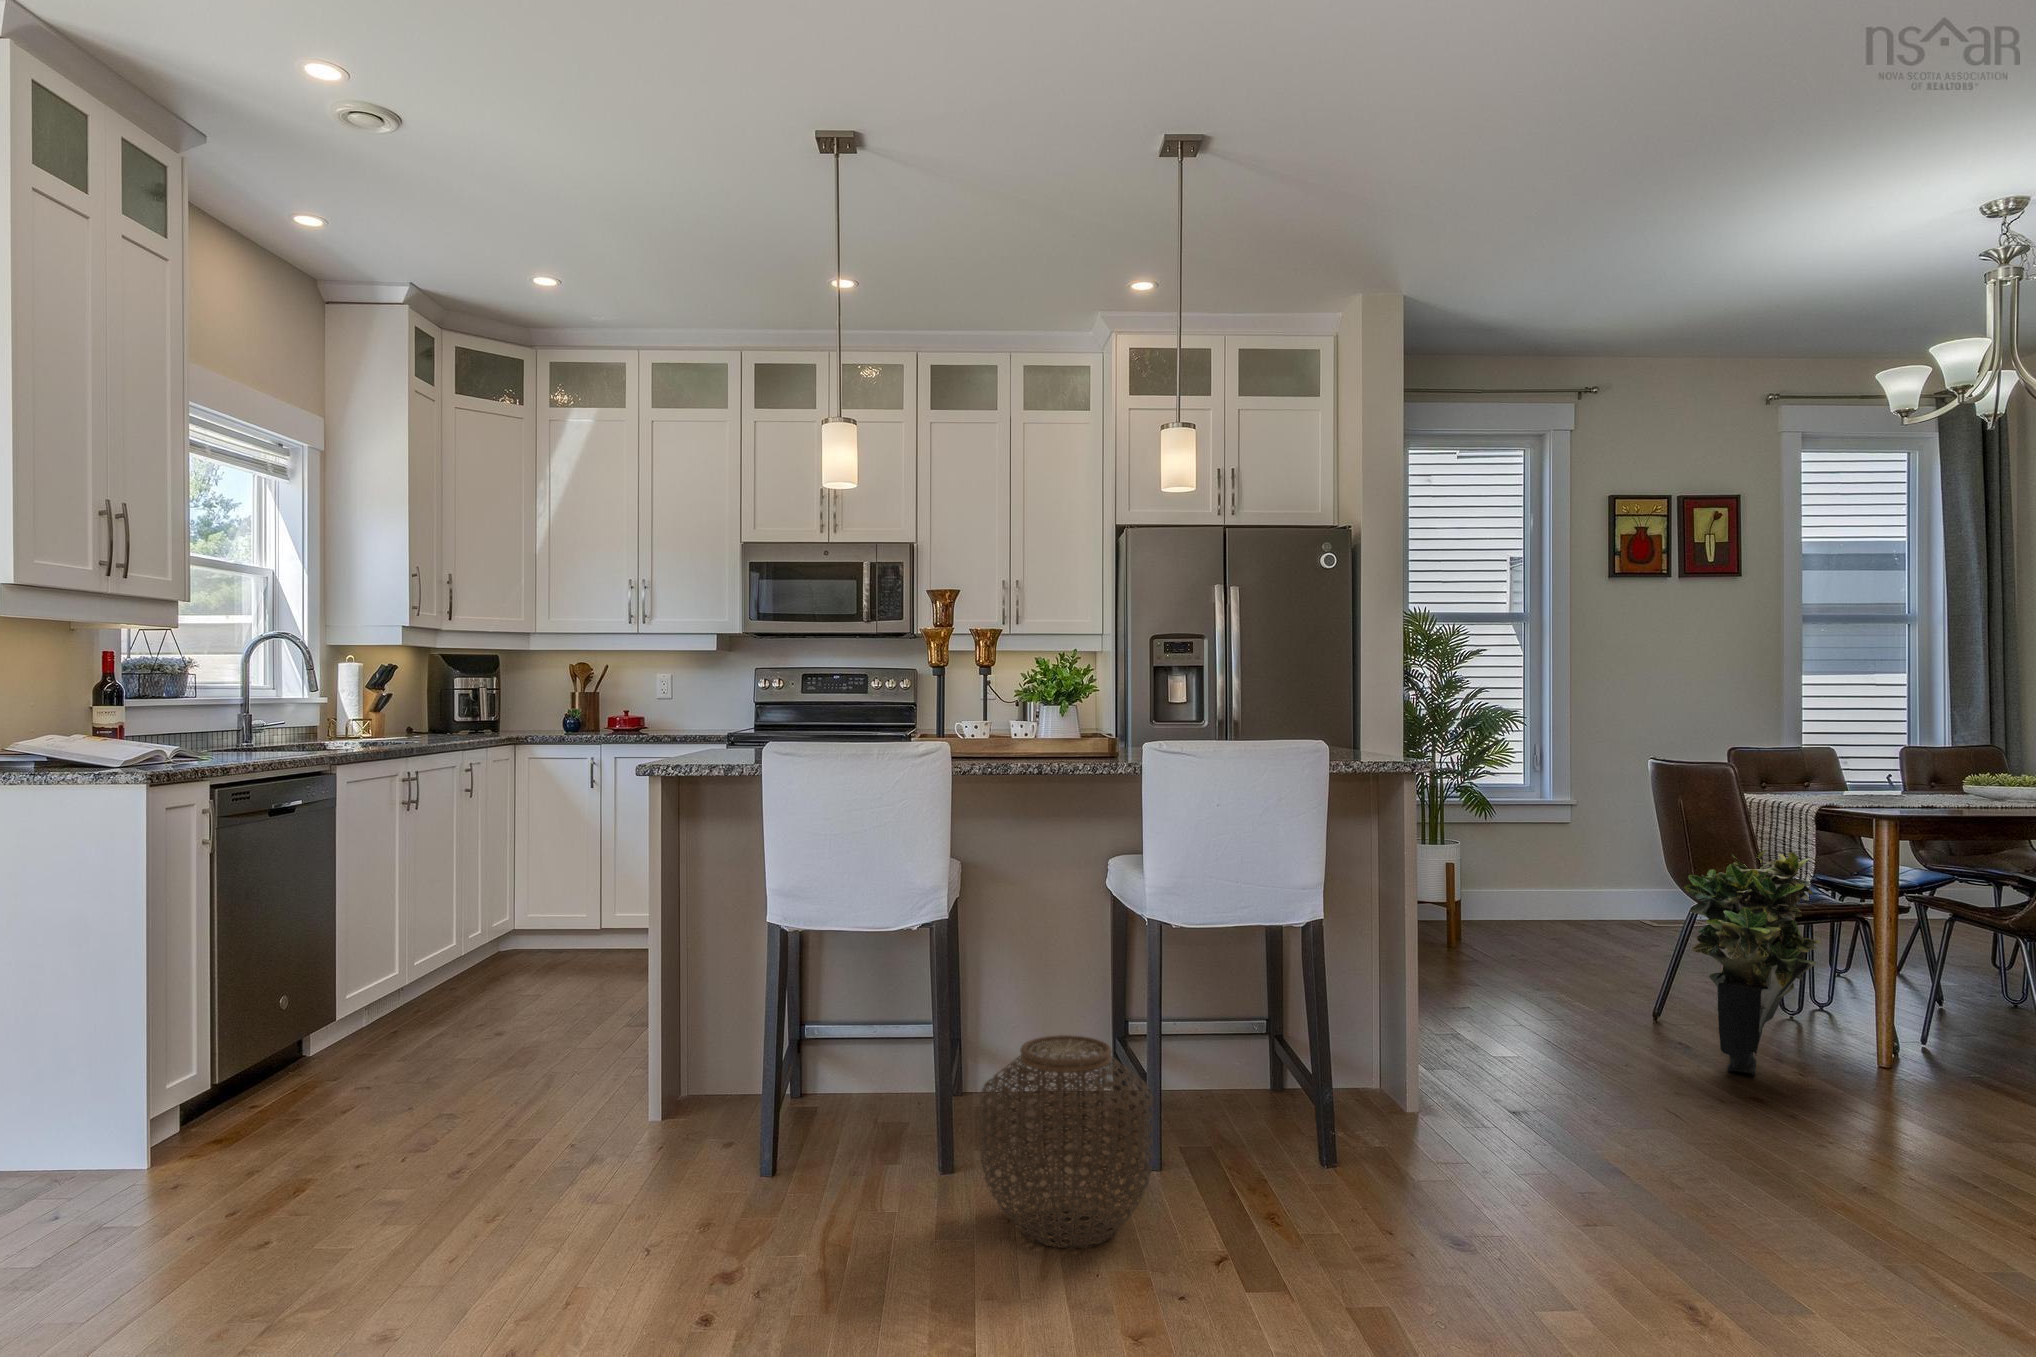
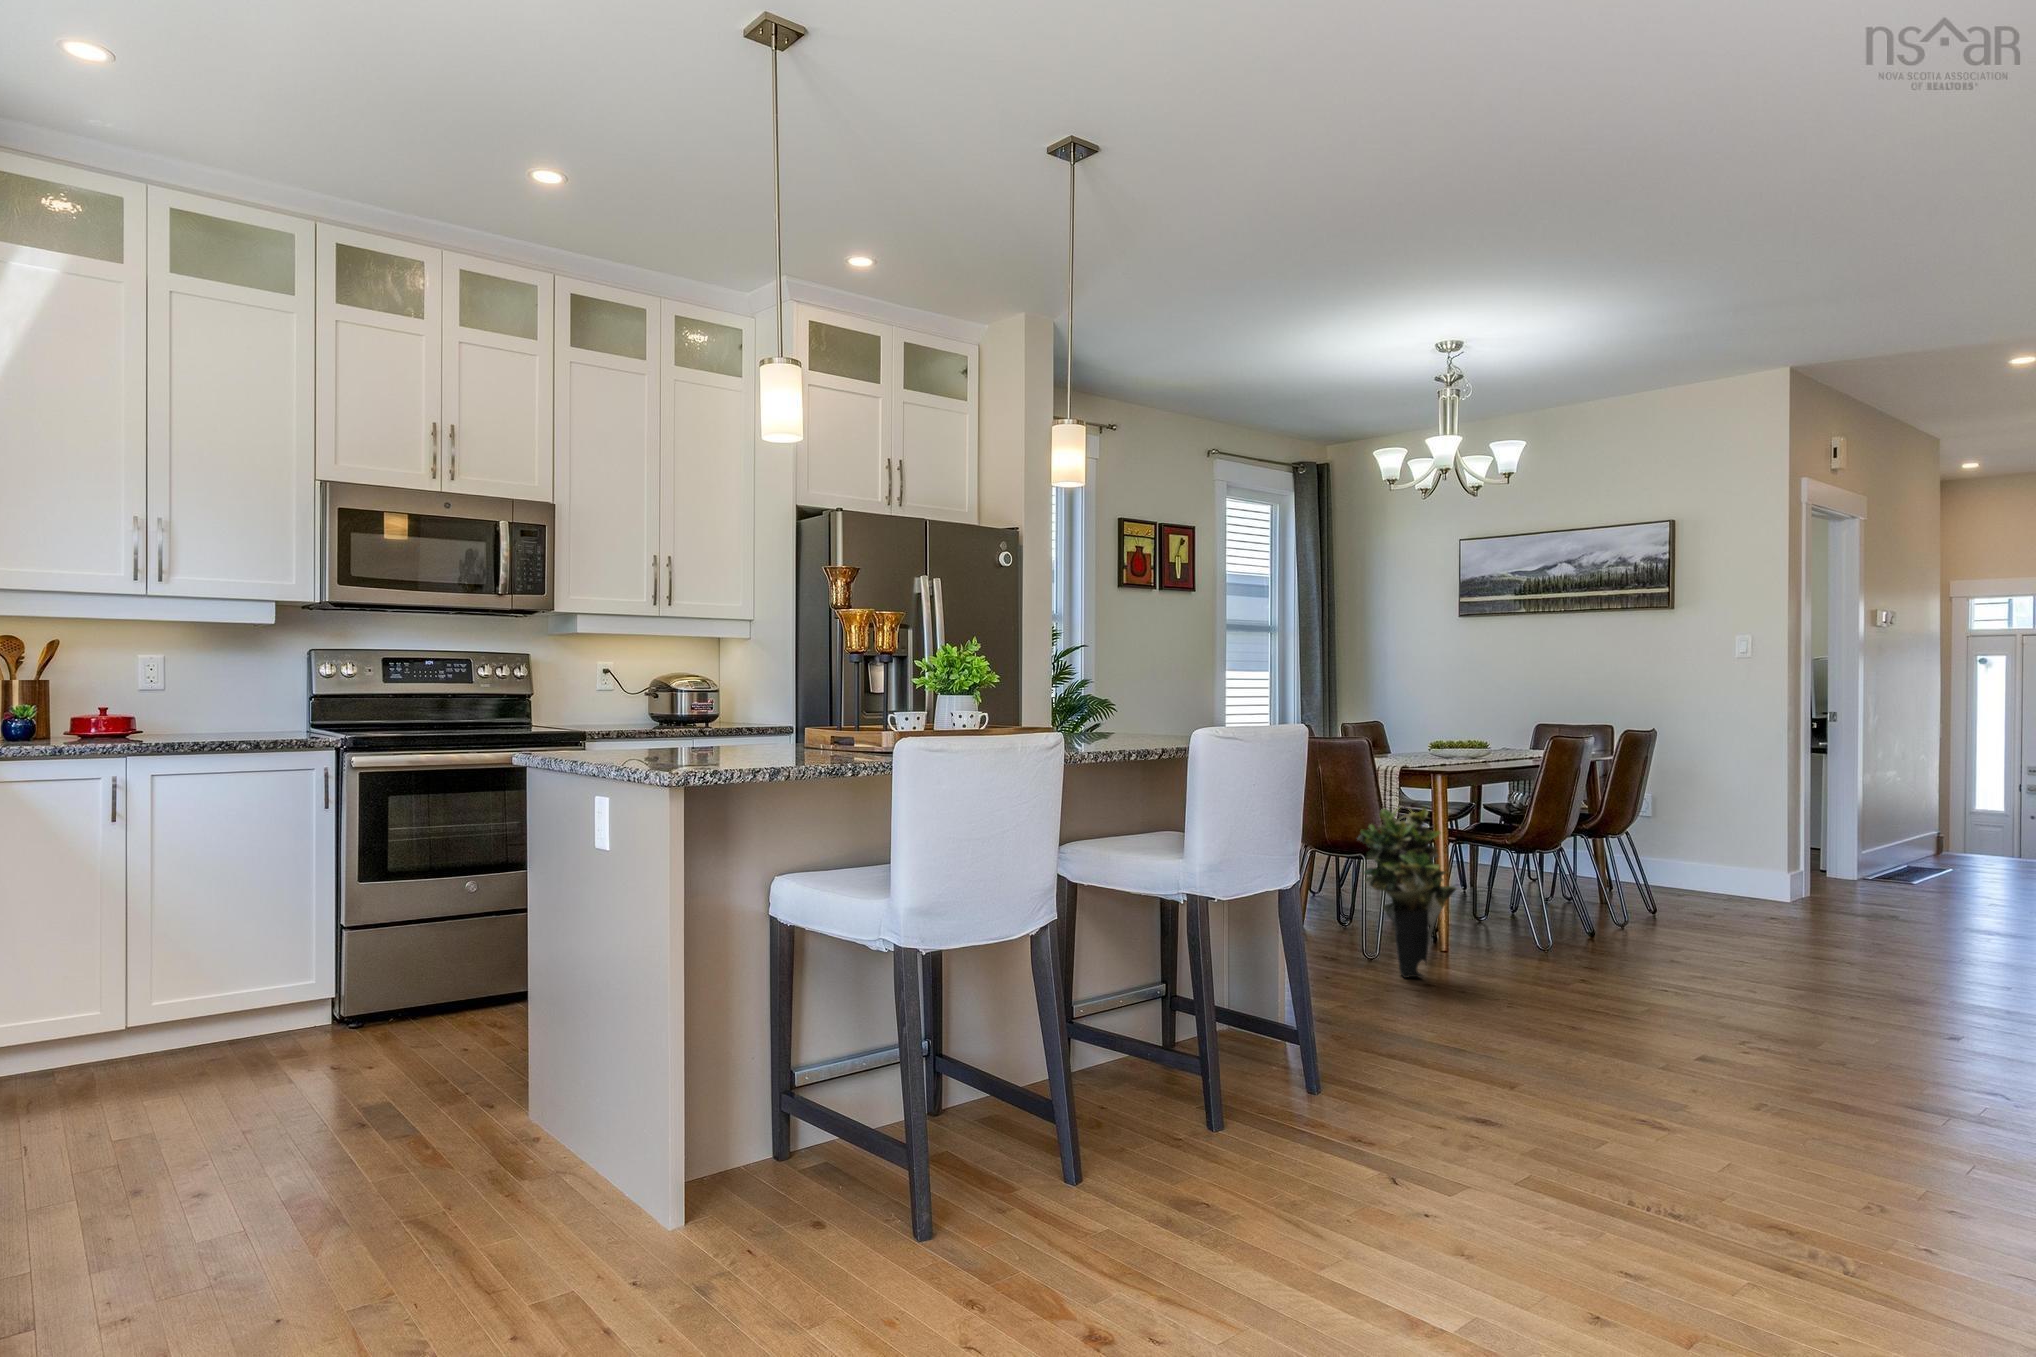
woven basket: present [980,1035,1153,1248] -> none [1227,1027,1402,1236]

